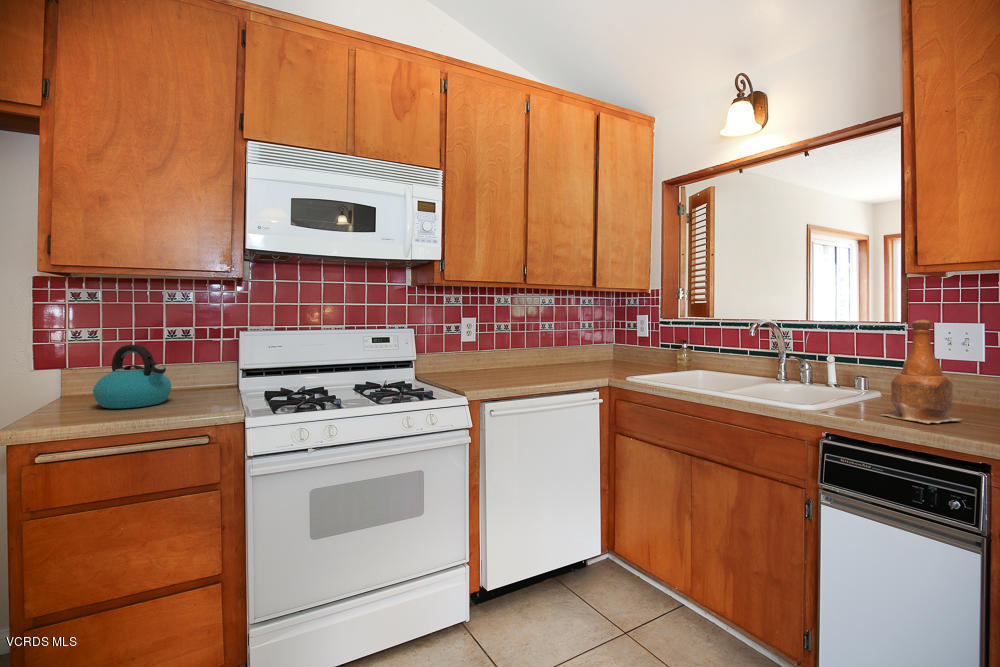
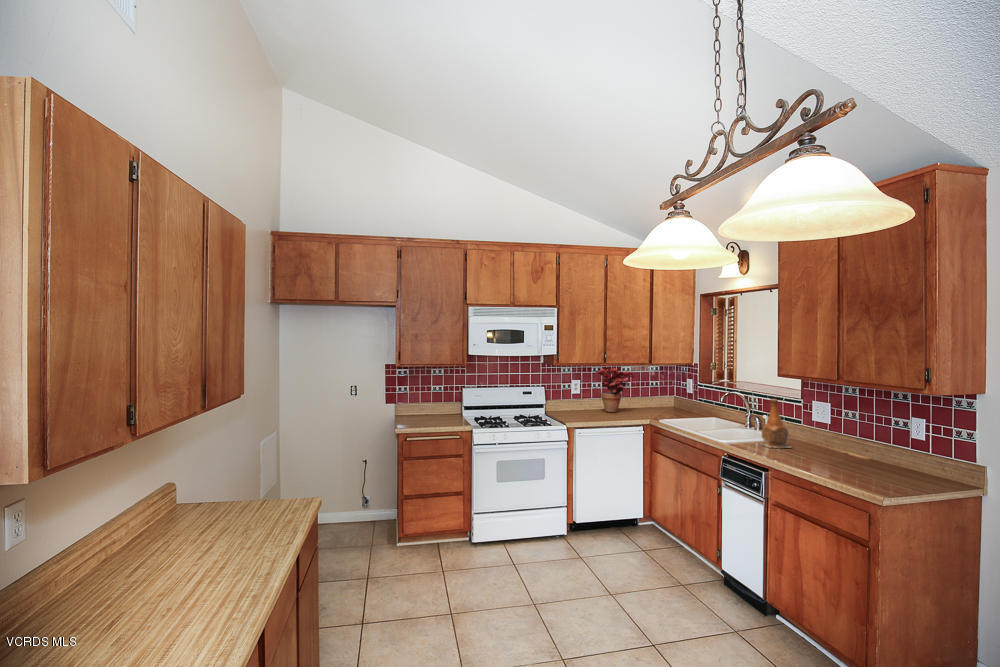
potted plant: none [505,293,572,371] -> present [595,367,635,412]
kettle: present [93,345,171,408] -> none [413,396,440,422]

